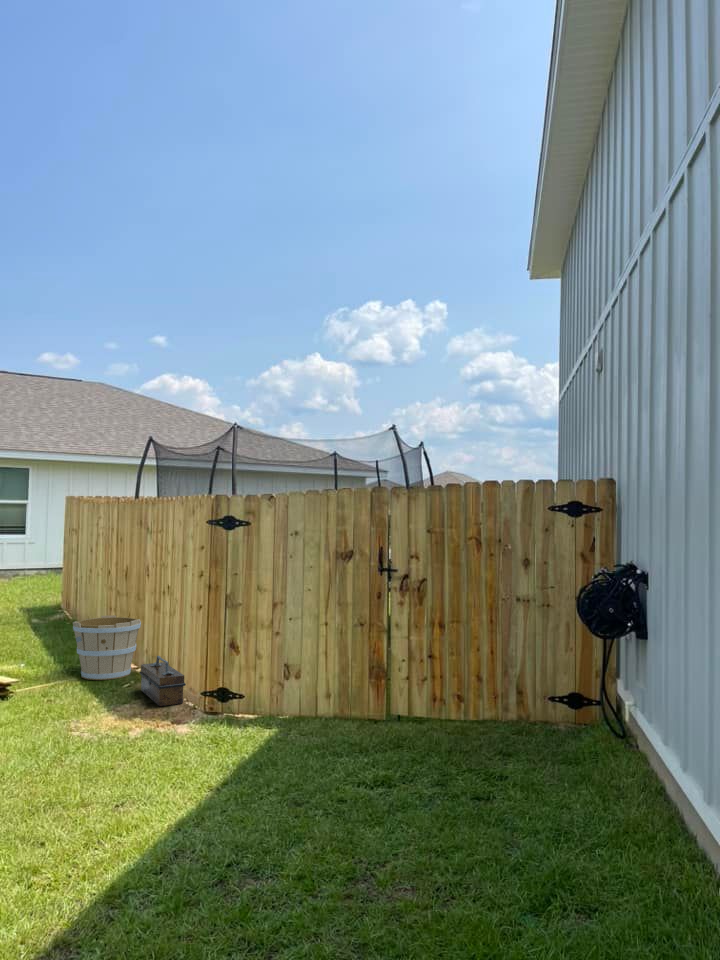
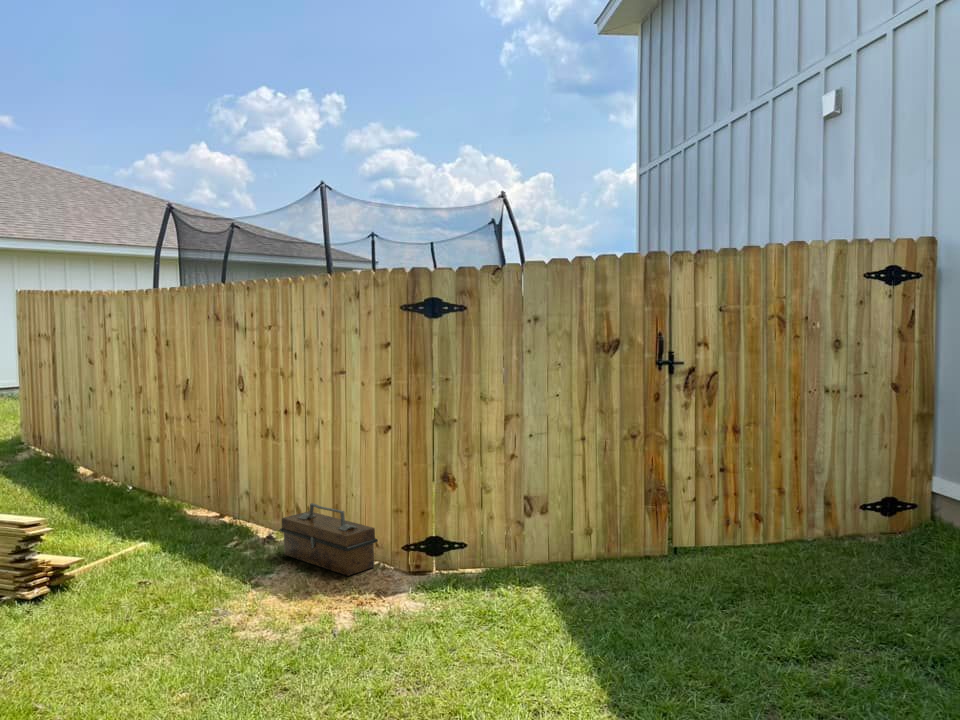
wooden bucket: present [73,615,141,680] -> none [138,450,242,547]

